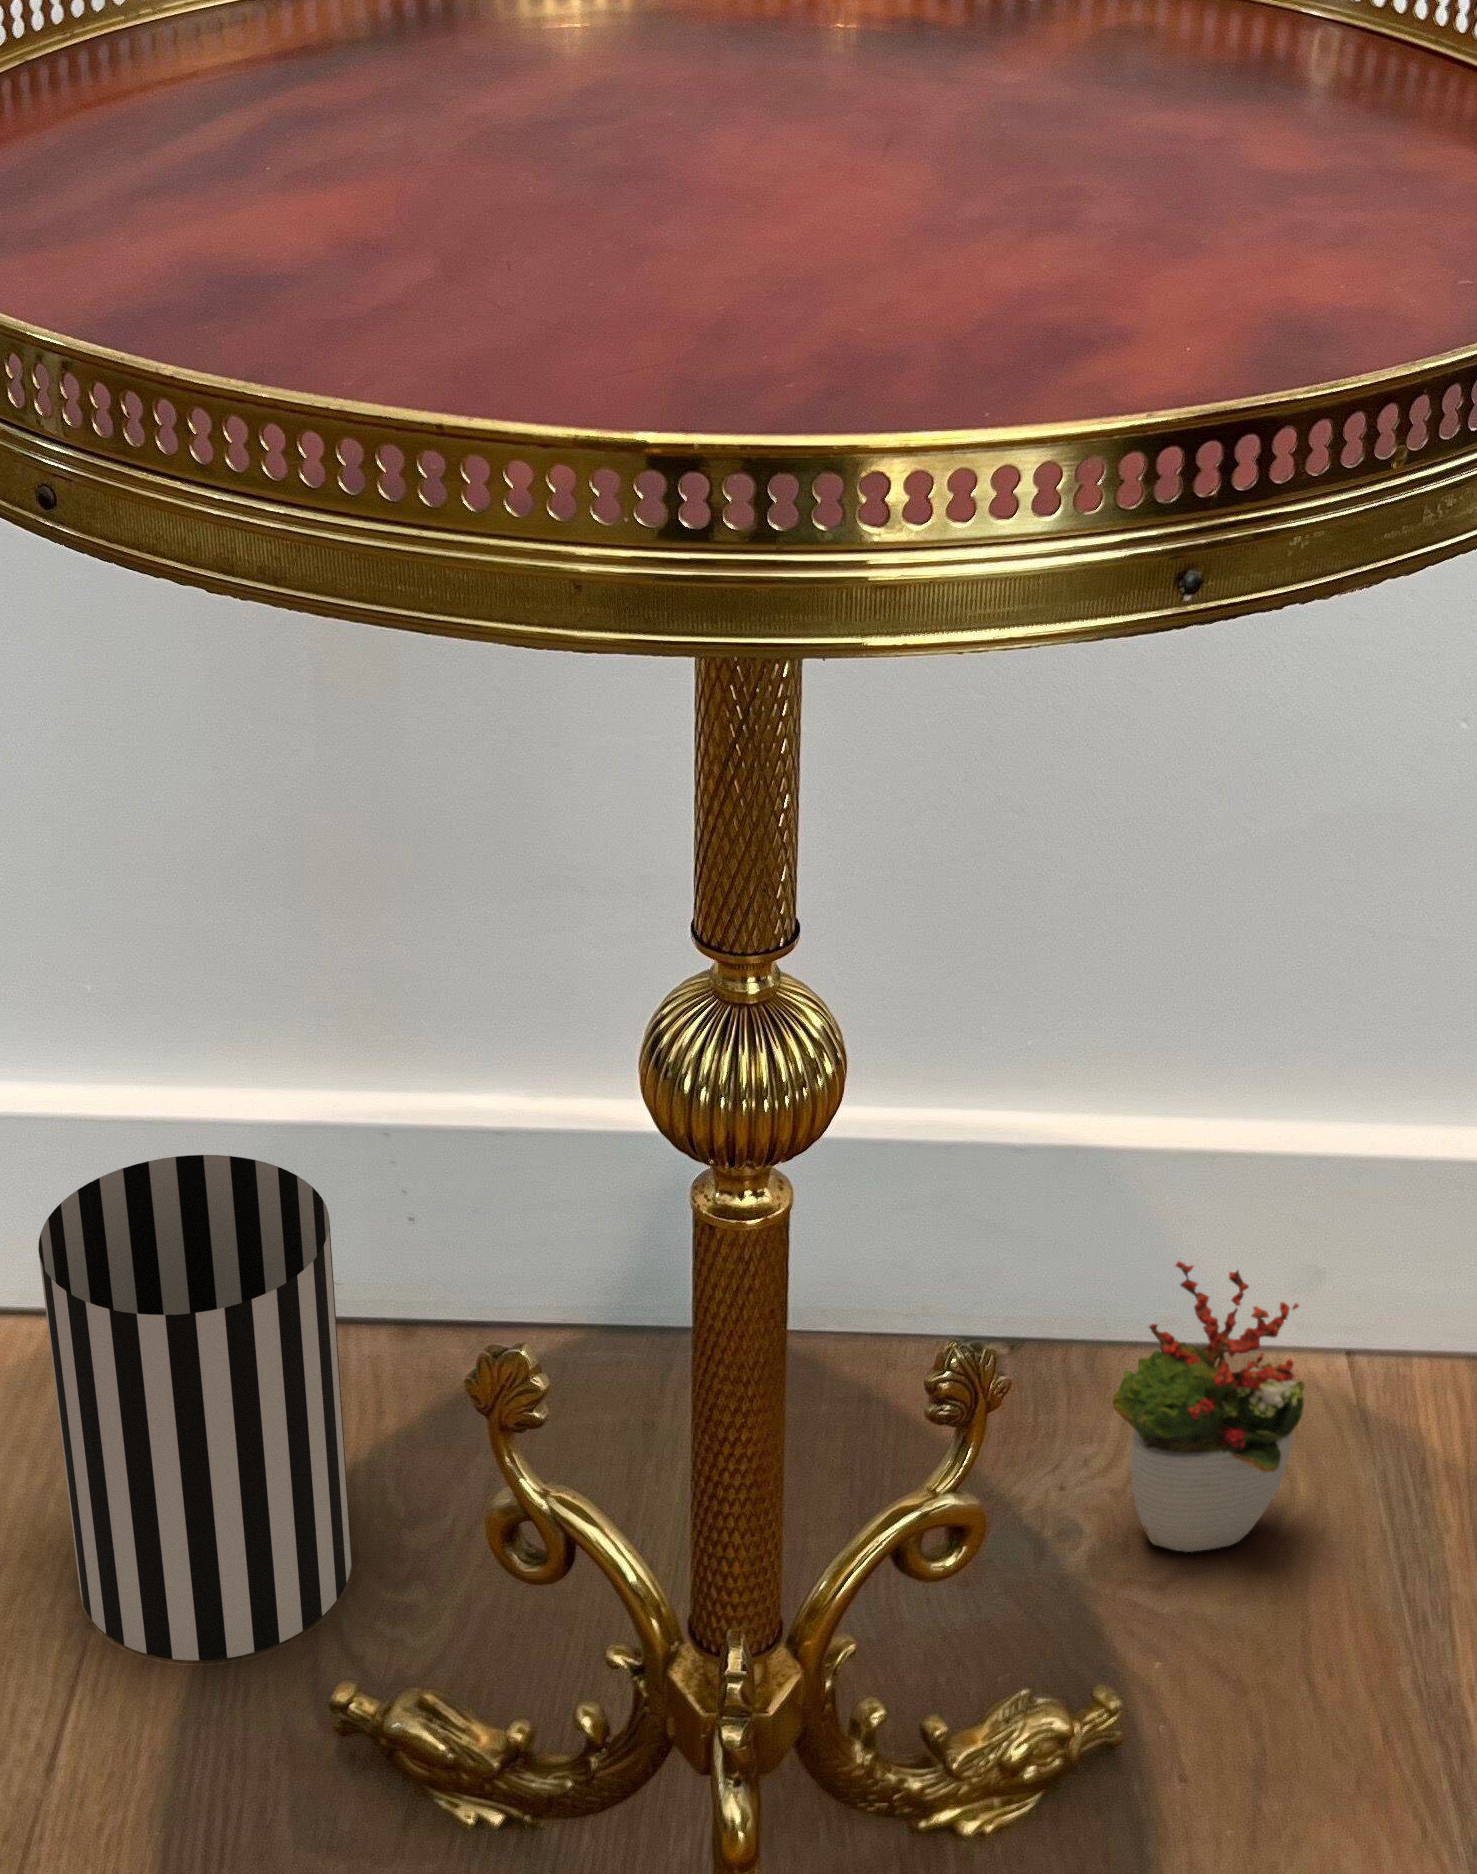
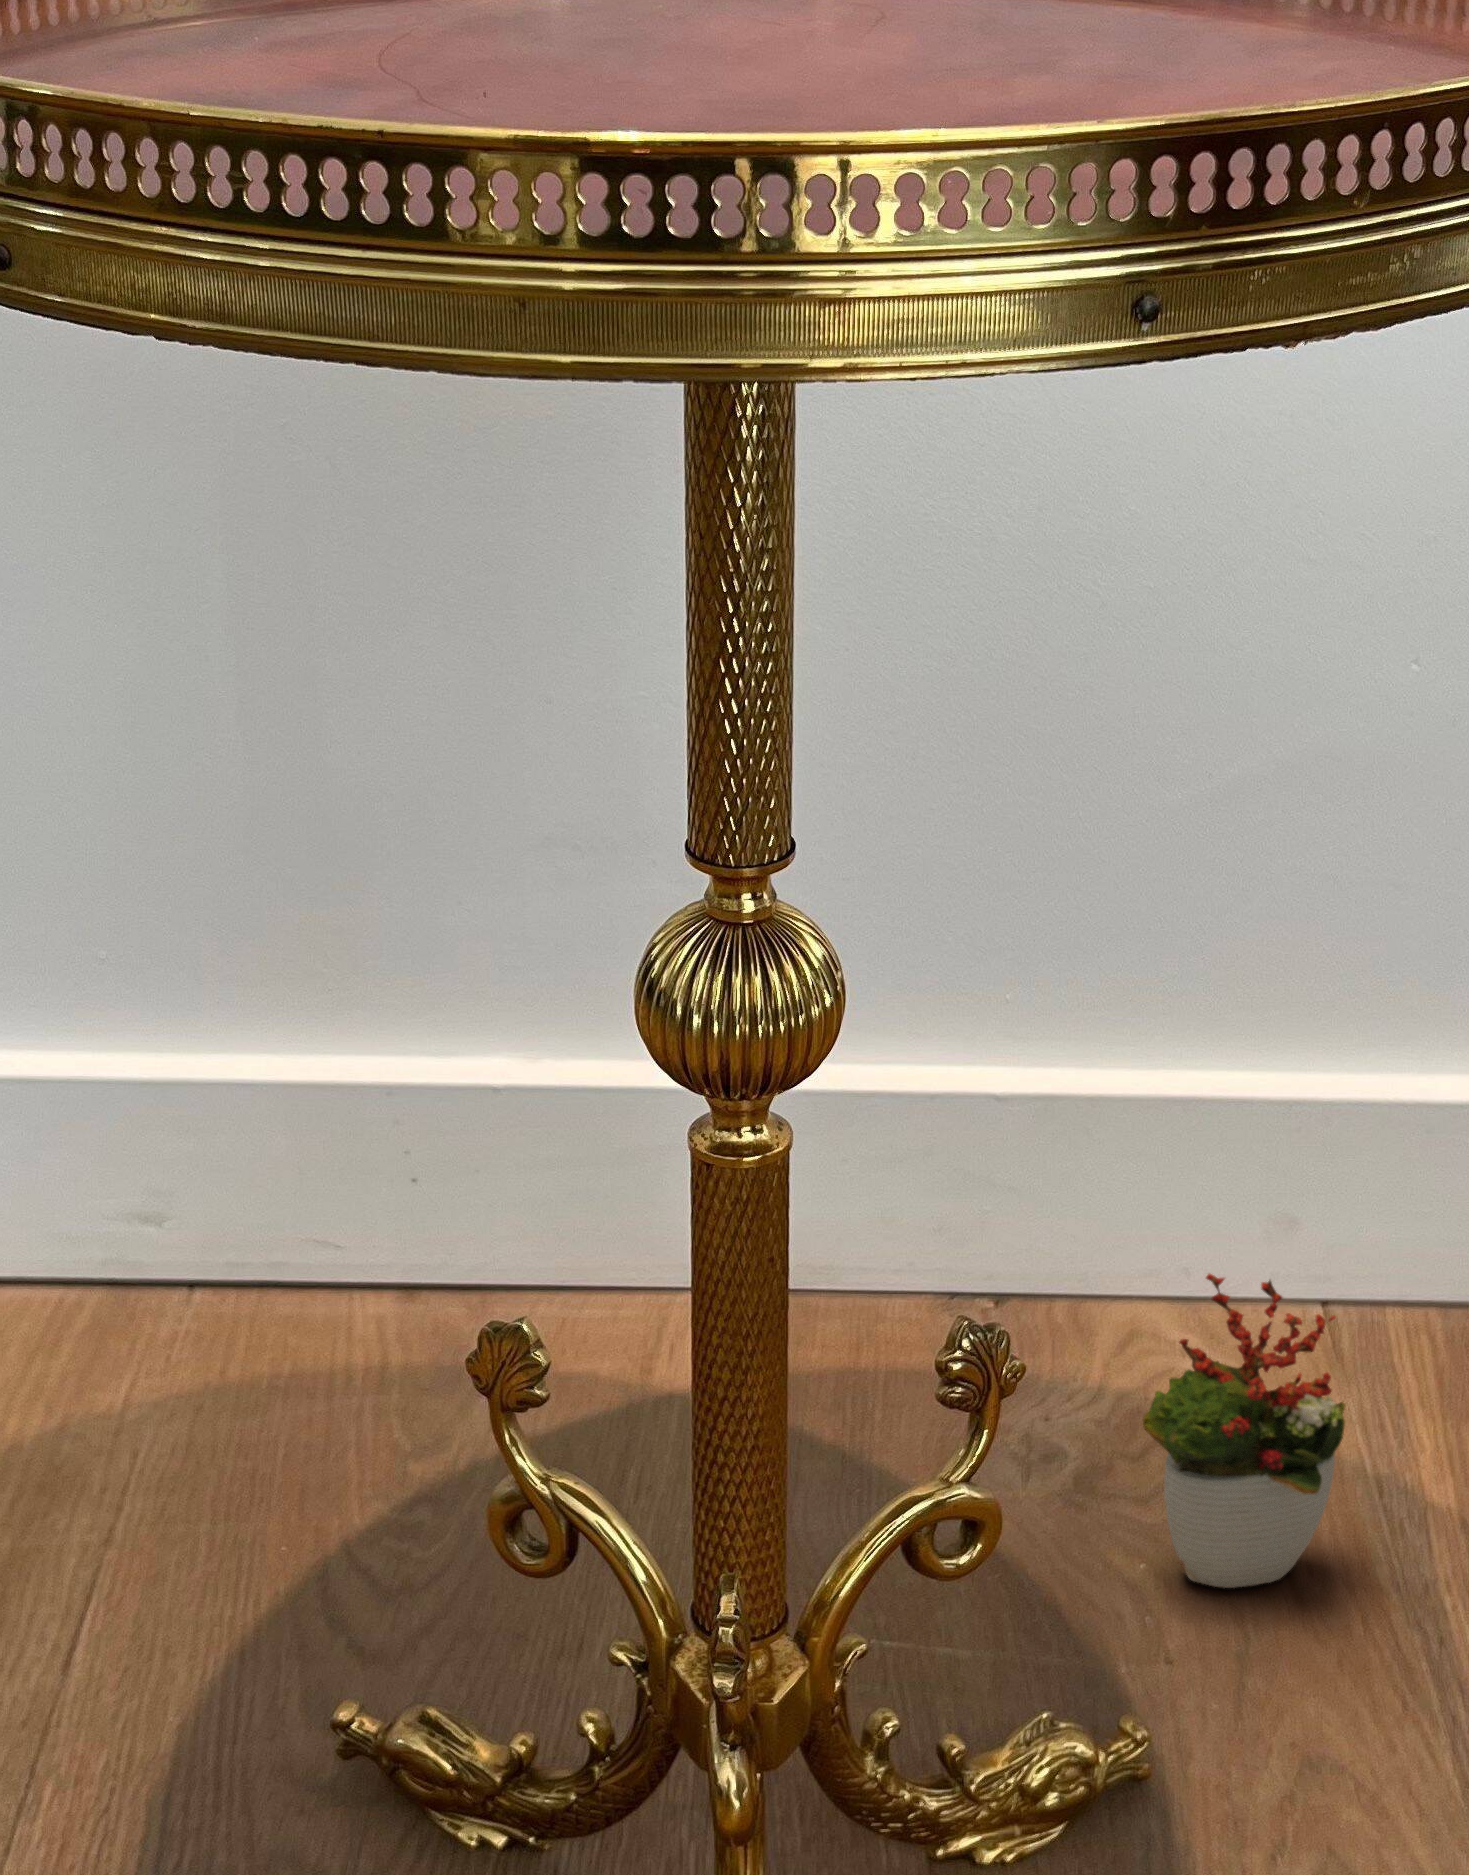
wastebasket: present [38,1155,352,1661] -> none [31,1169,354,1693]

